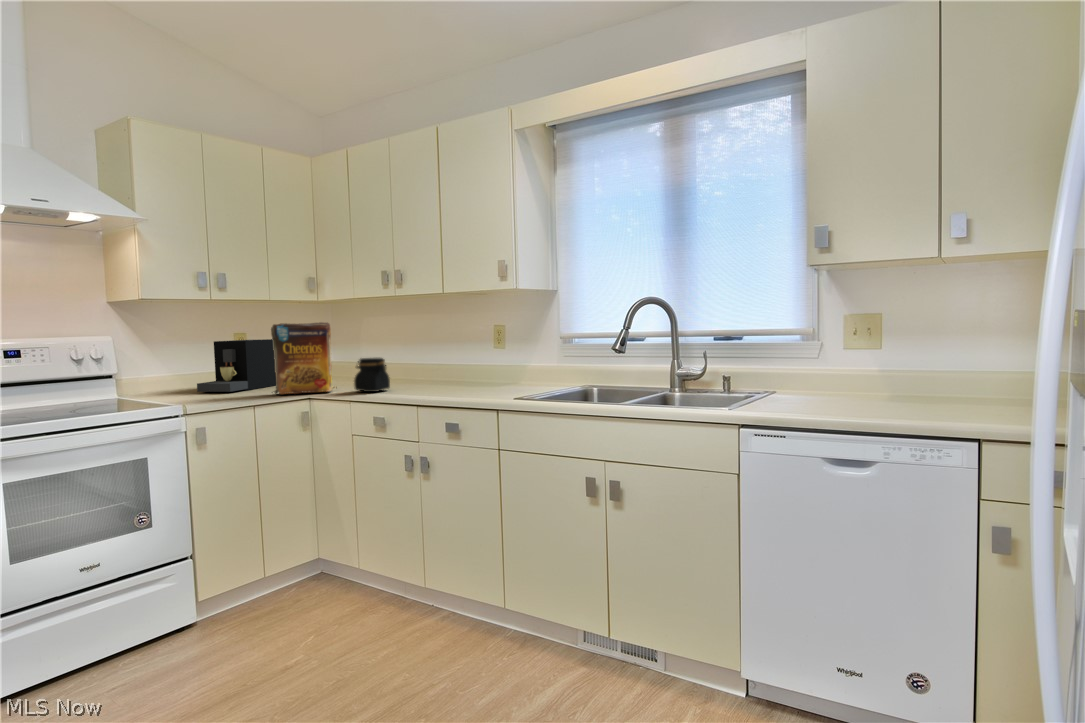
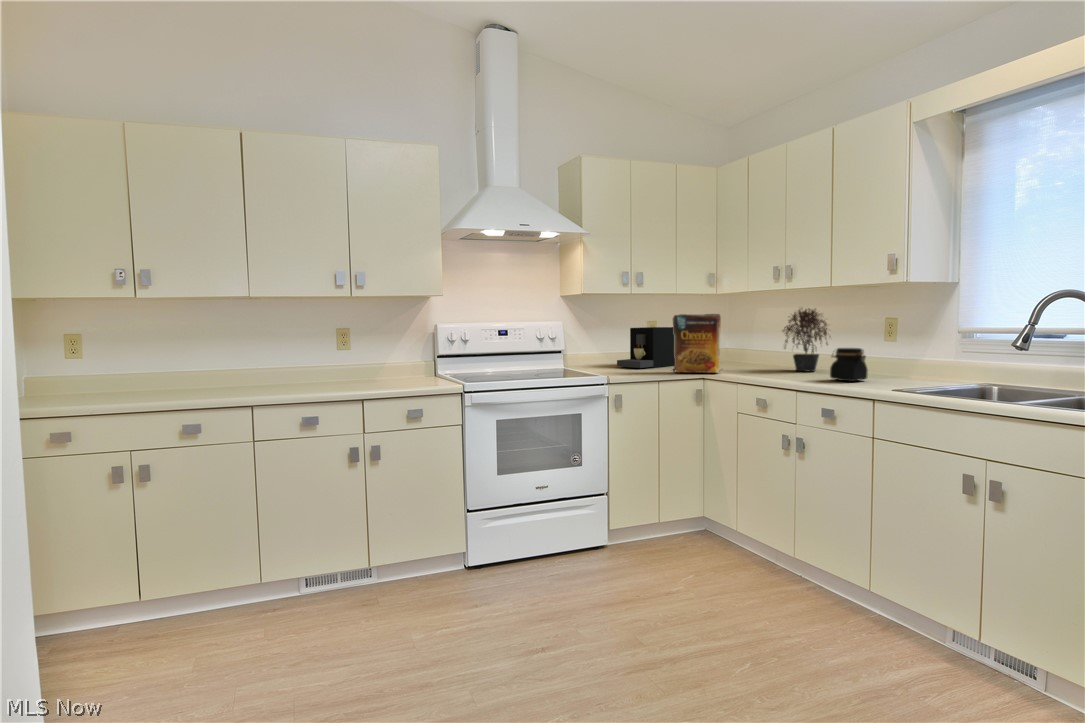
potted plant: none [397,314,449,383] -> present [783,308,831,372]
jar: present [354,358,390,392] -> present [830,348,868,381]

